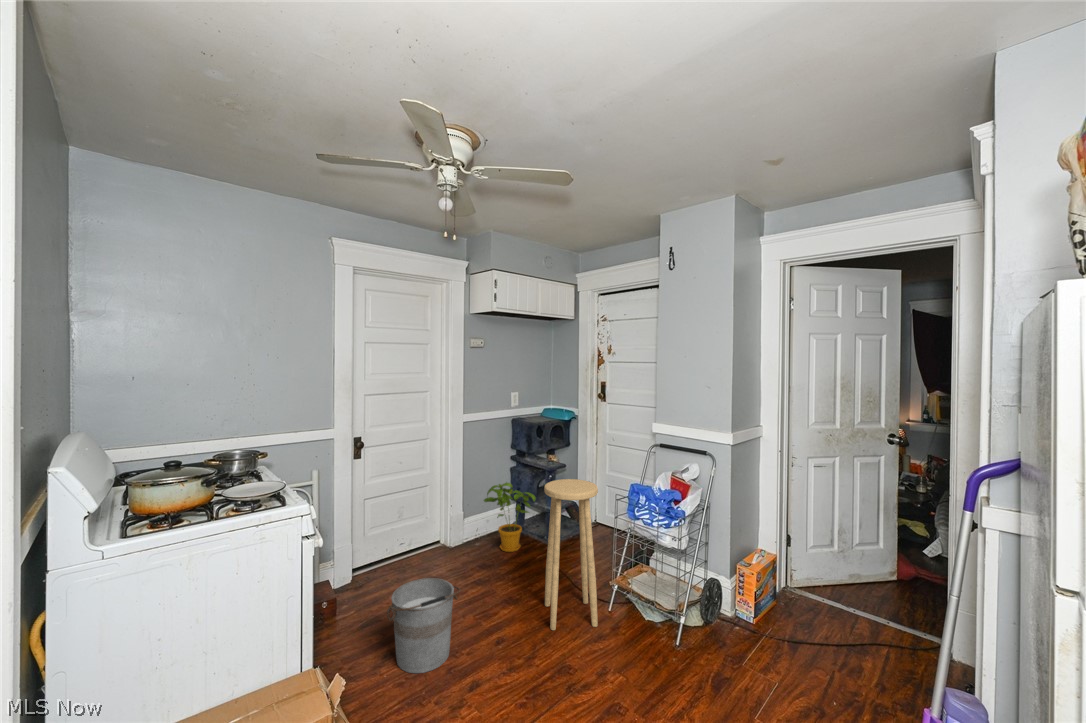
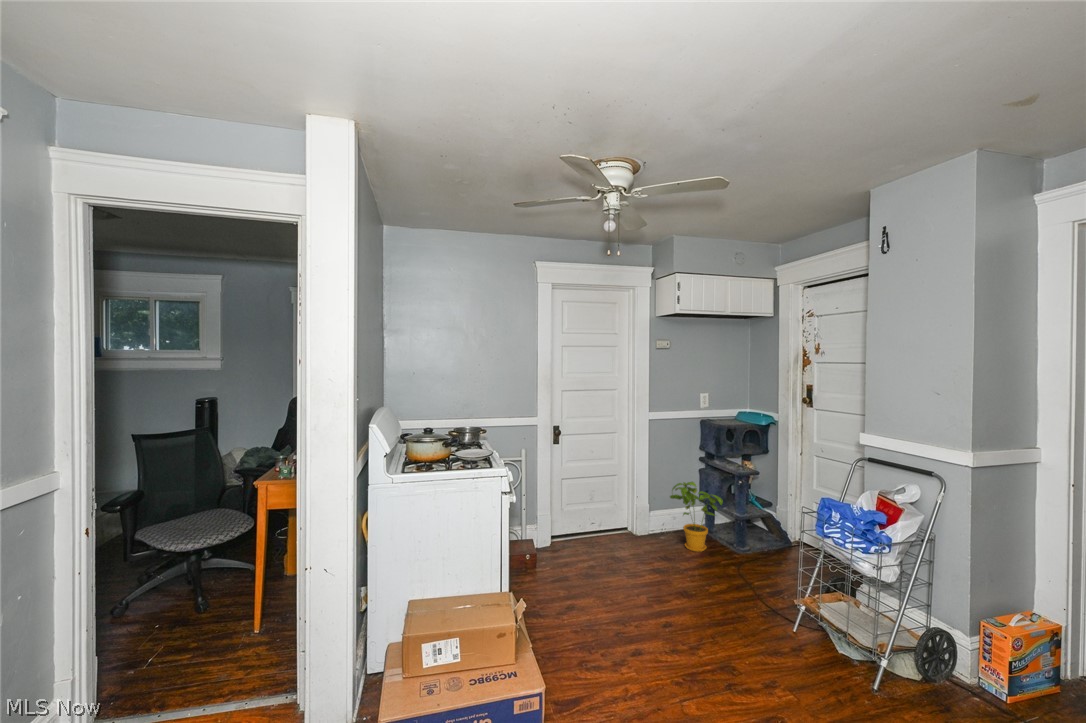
stool: present [544,479,598,630] -> none [720,483,780,642]
bucket: present [387,578,460,673] -> none [569,552,631,632]

